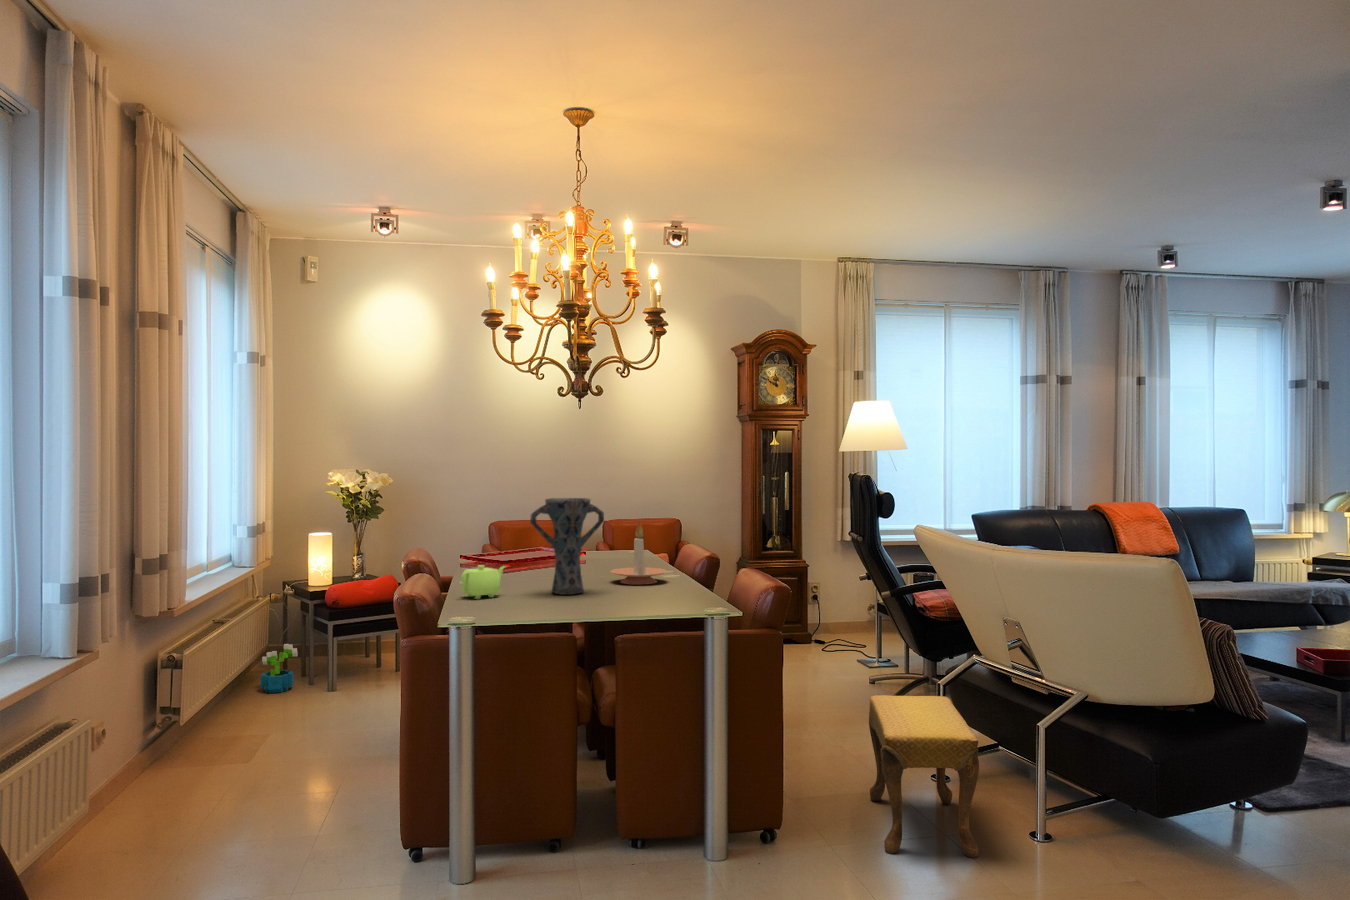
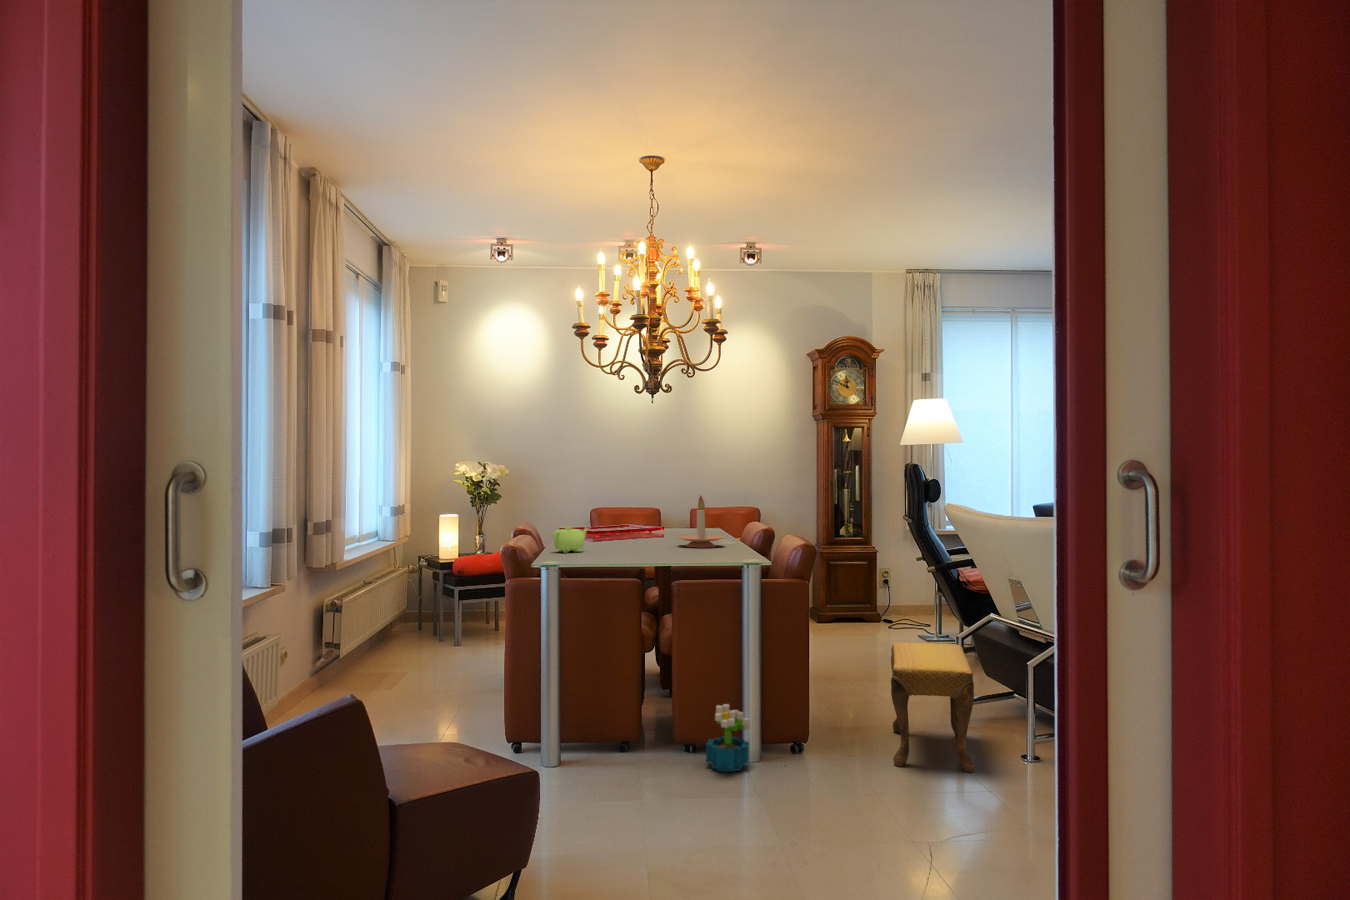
vase: present [530,498,604,595] -> none [608,474,669,552]
decorative plant: present [261,644,298,693] -> present [706,704,750,772]

